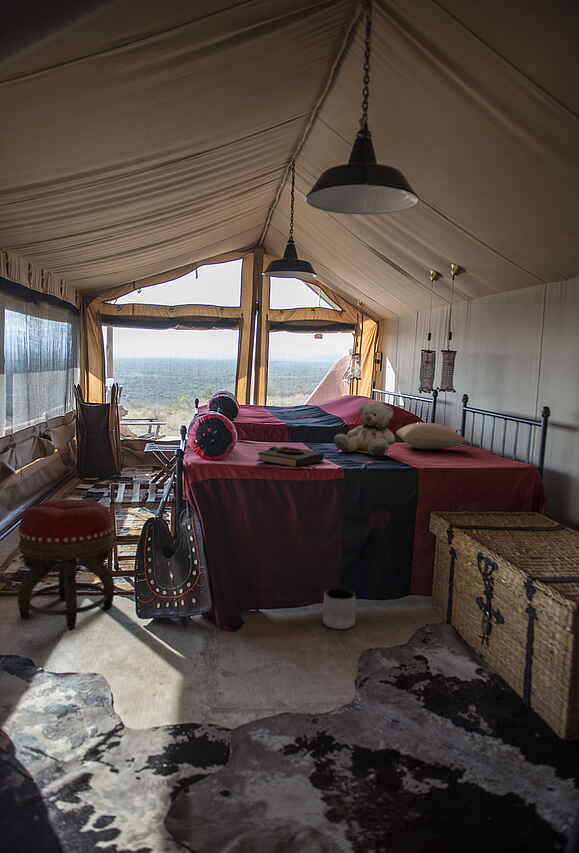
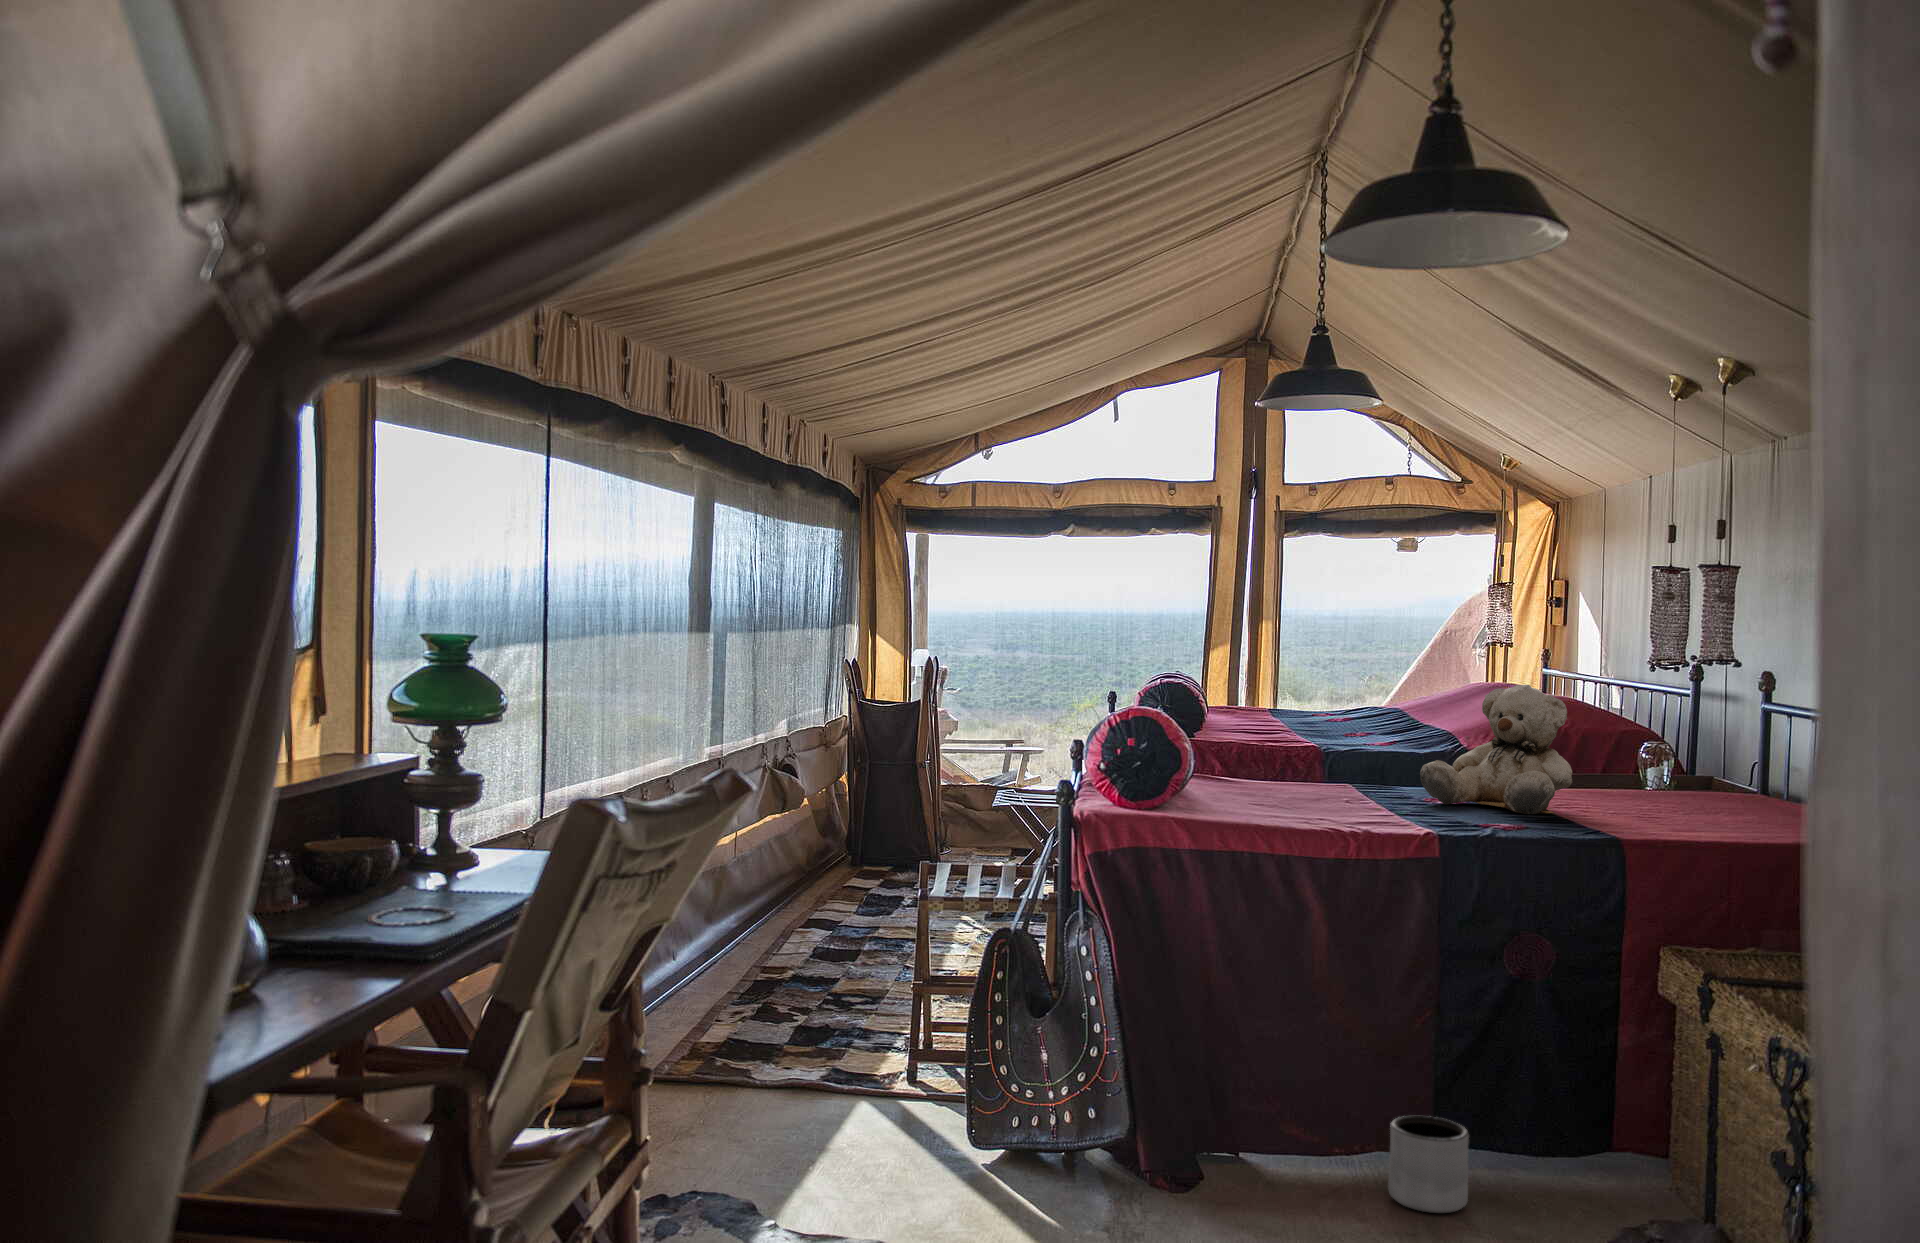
pillow: present [397,423,468,450] -> none [1585,741,1769,805]
book: present [257,446,324,467] -> none [1232,783,1389,827]
footstool: present [18,500,114,629] -> none [731,885,924,1157]

